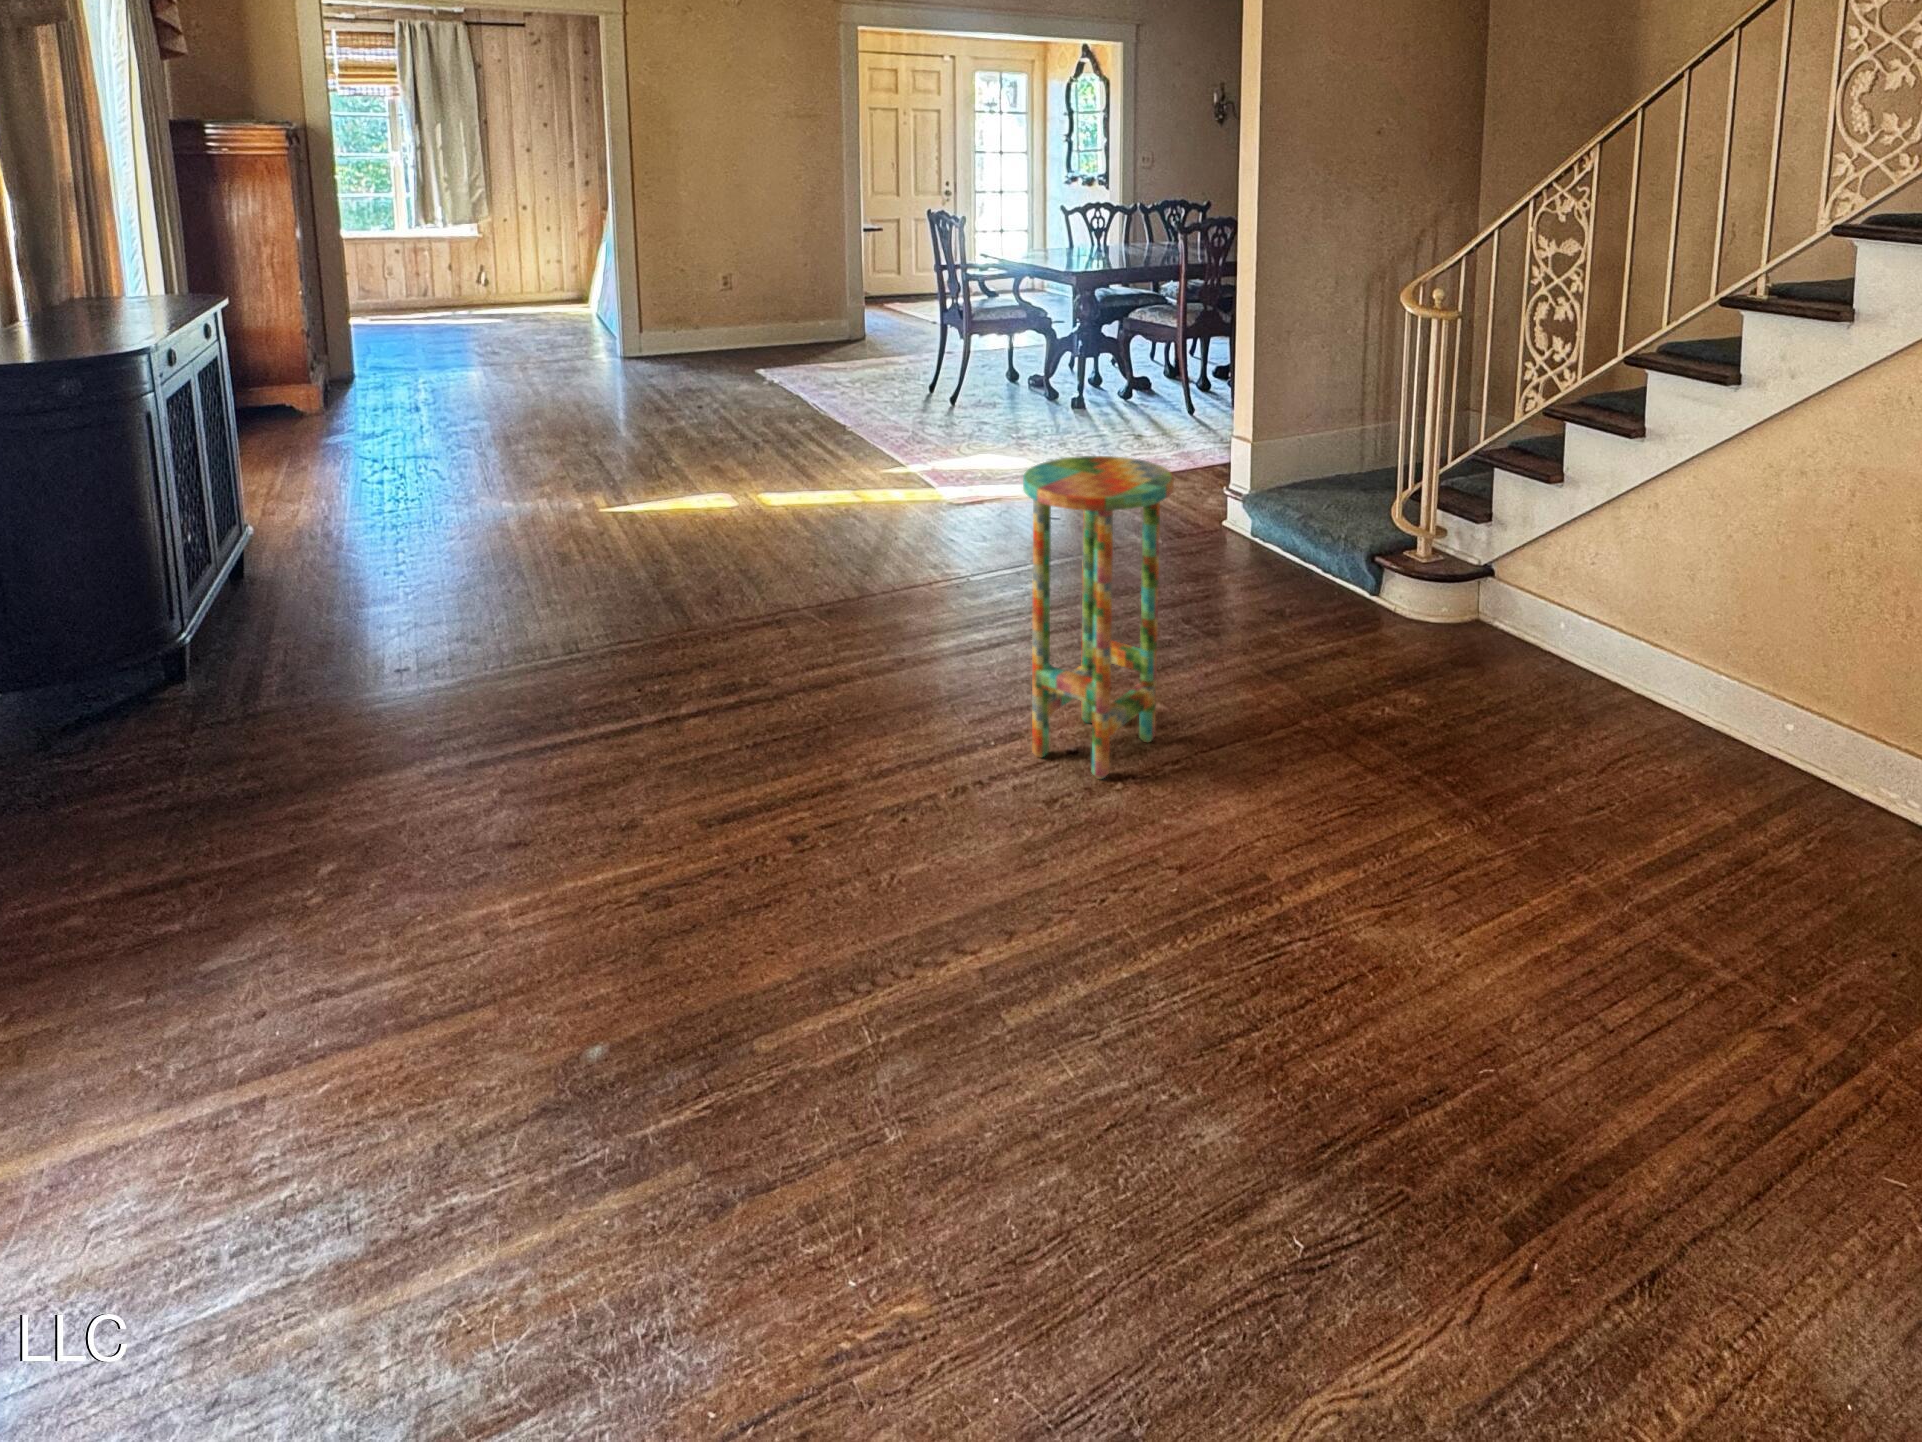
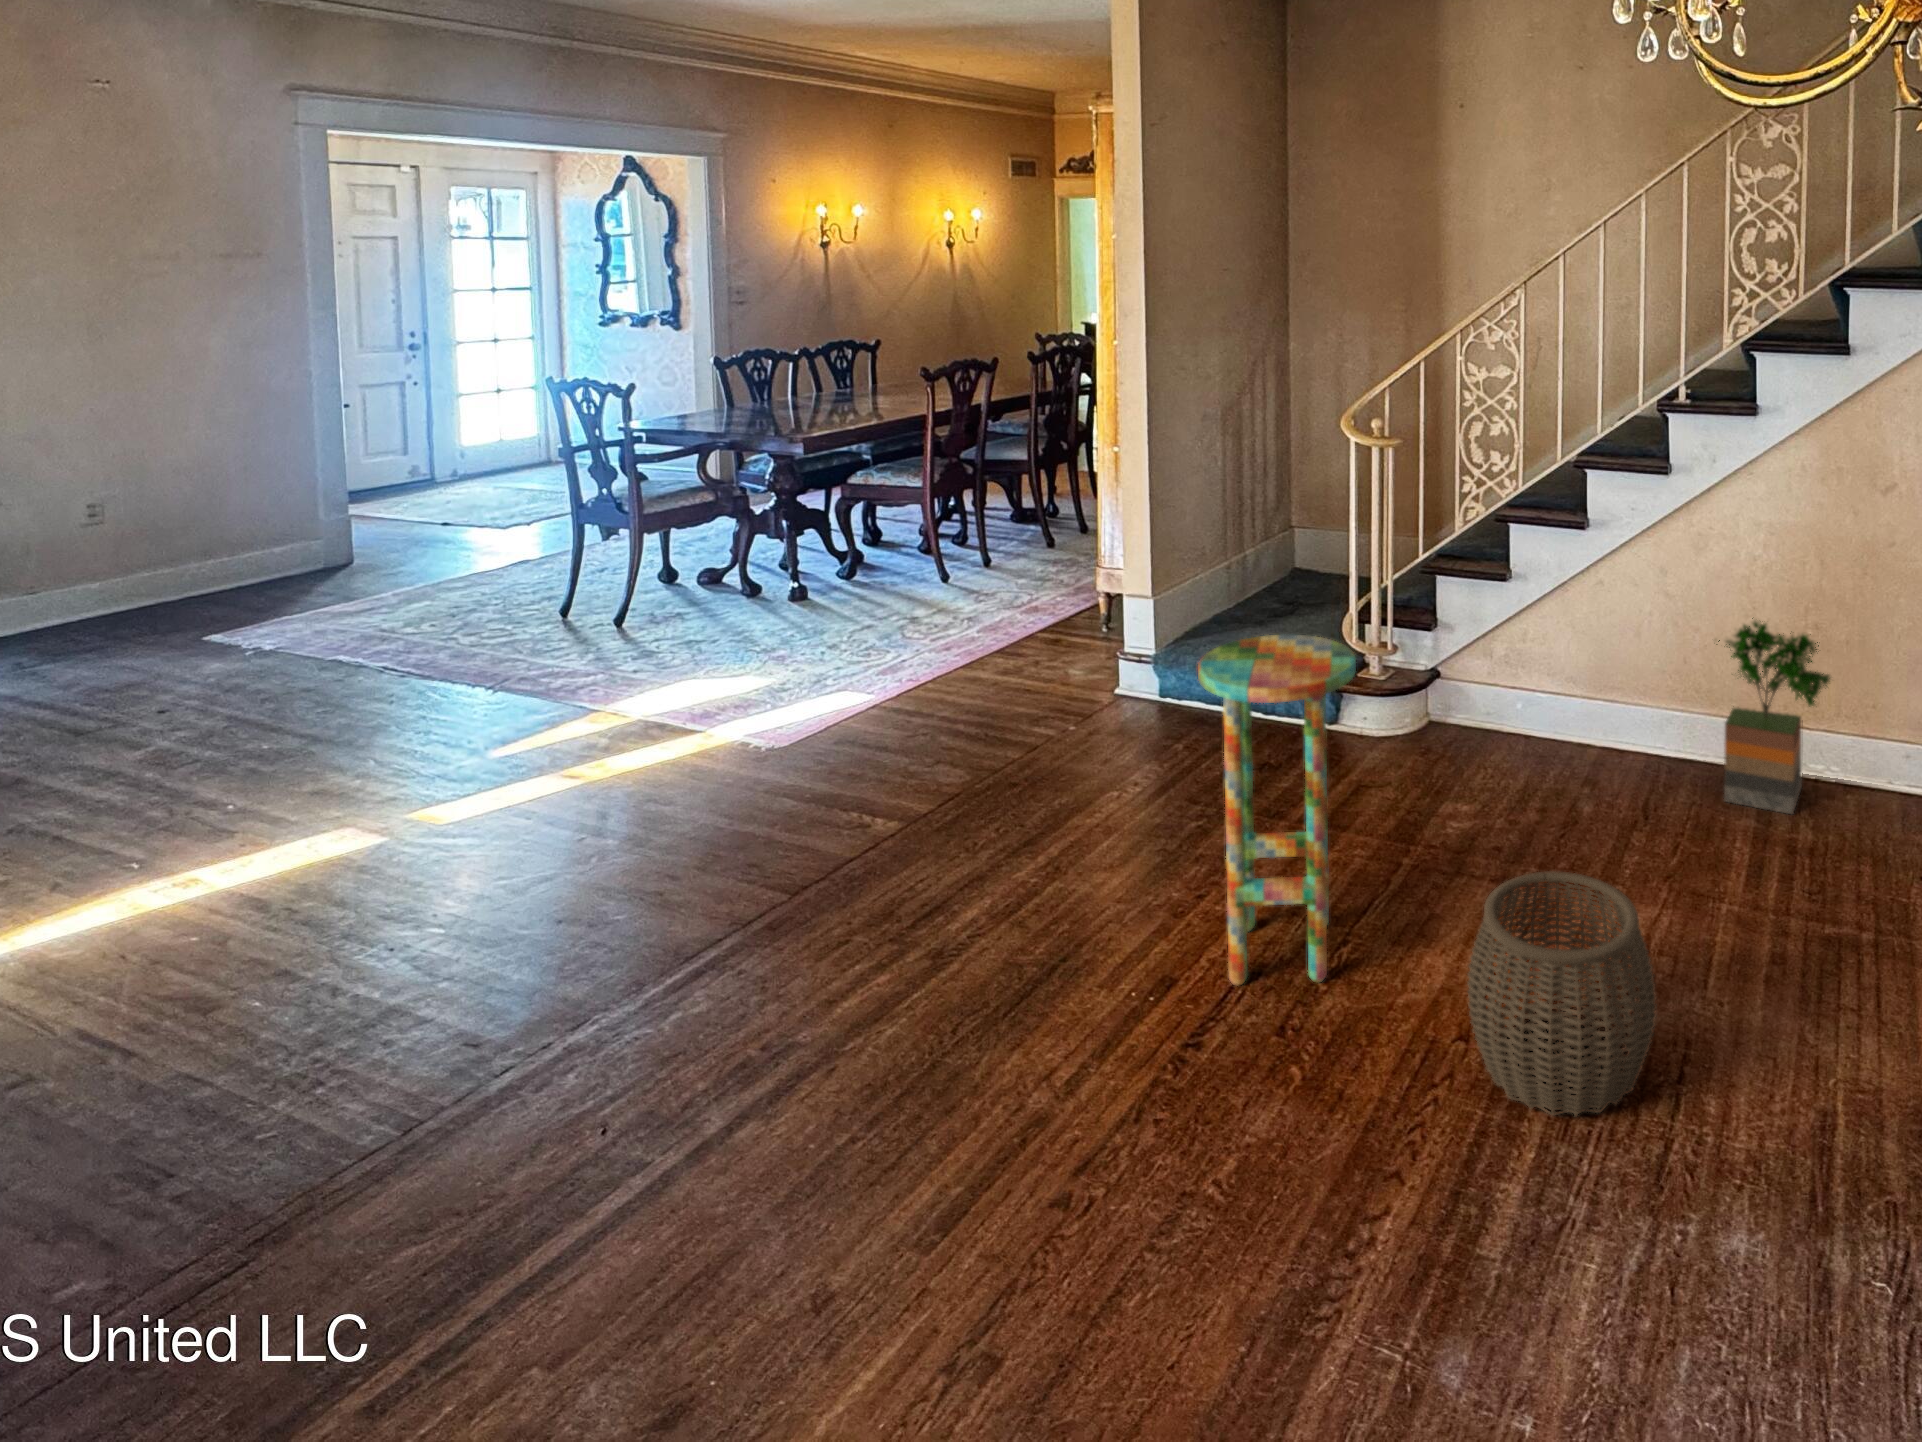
potted tree: none [1682,560,1860,816] -> present [1716,618,1830,814]
woven basket: none [1124,730,1323,975] -> present [1467,871,1657,1116]

